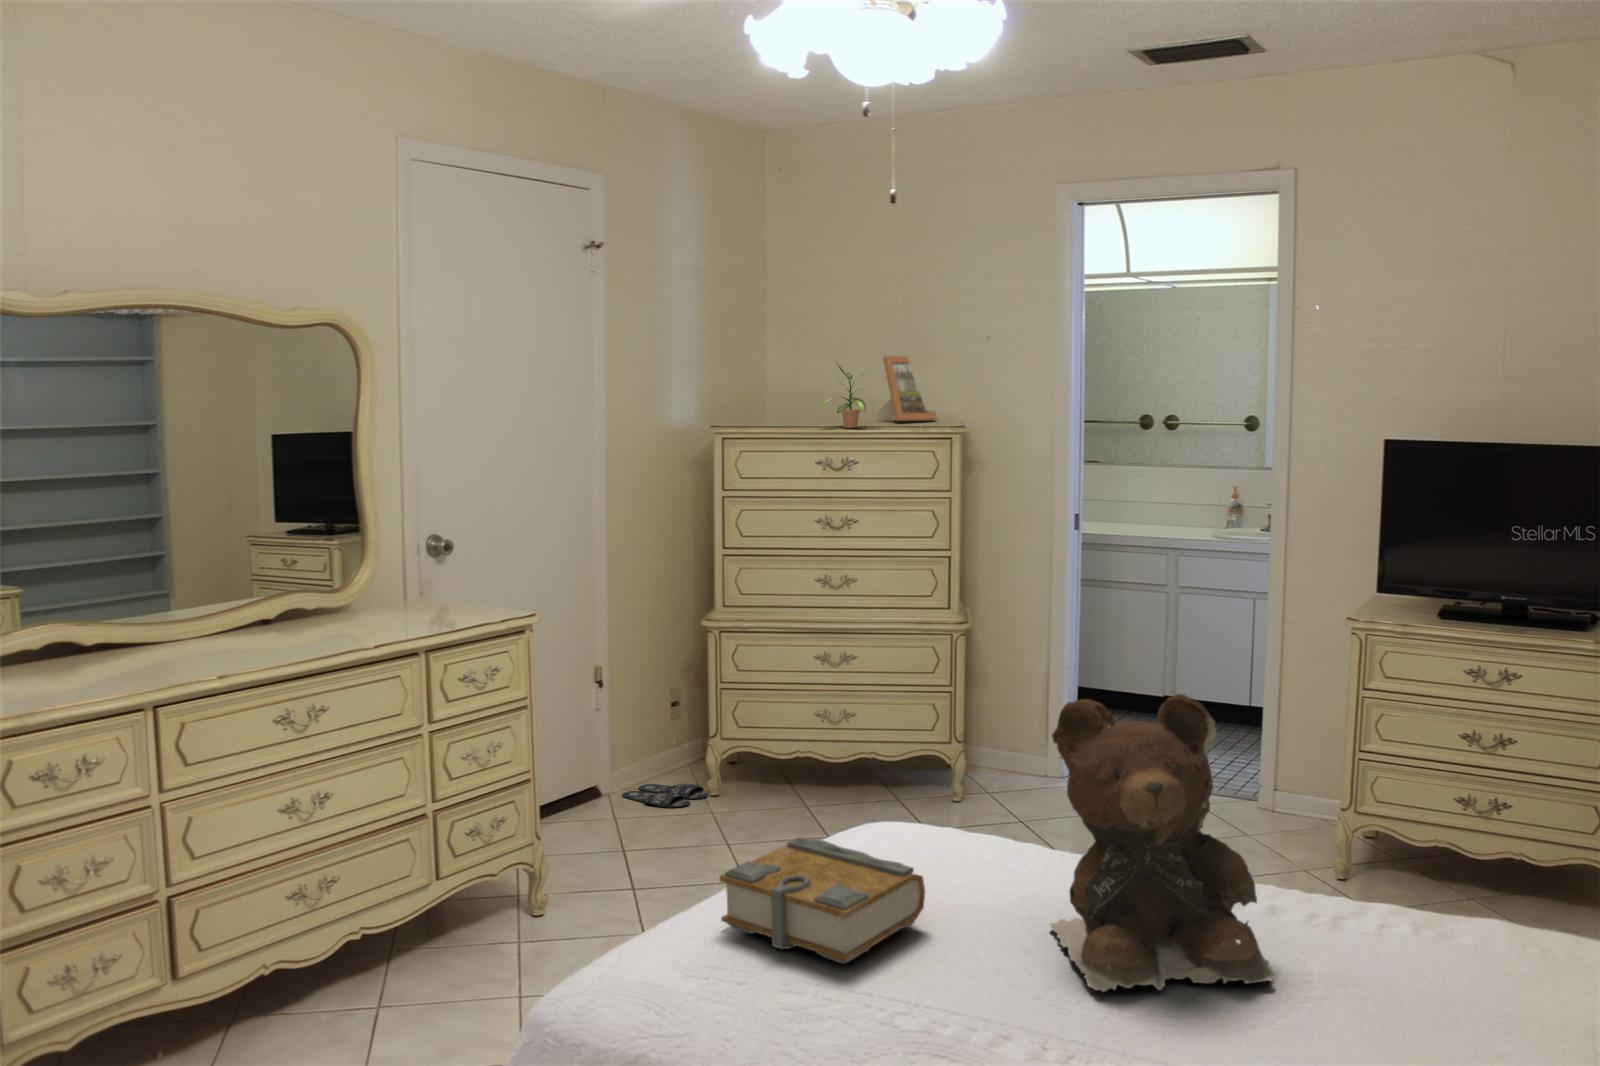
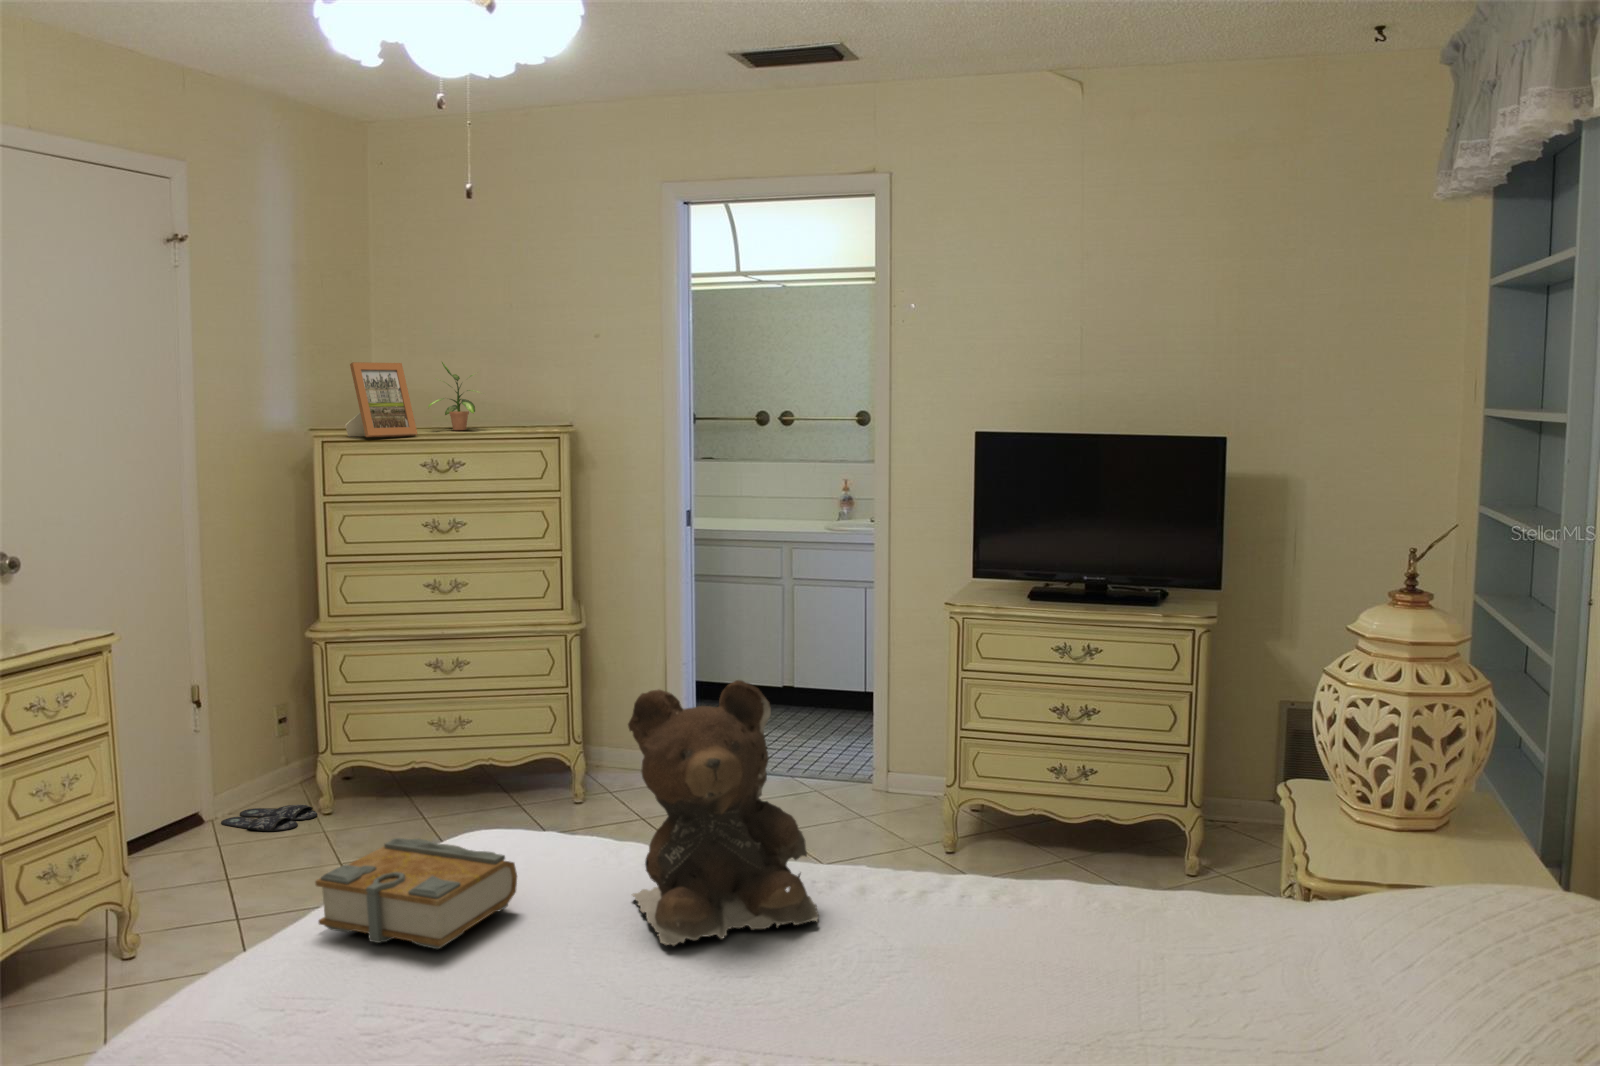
picture frame: present [875,356,936,421] -> present [345,362,417,437]

